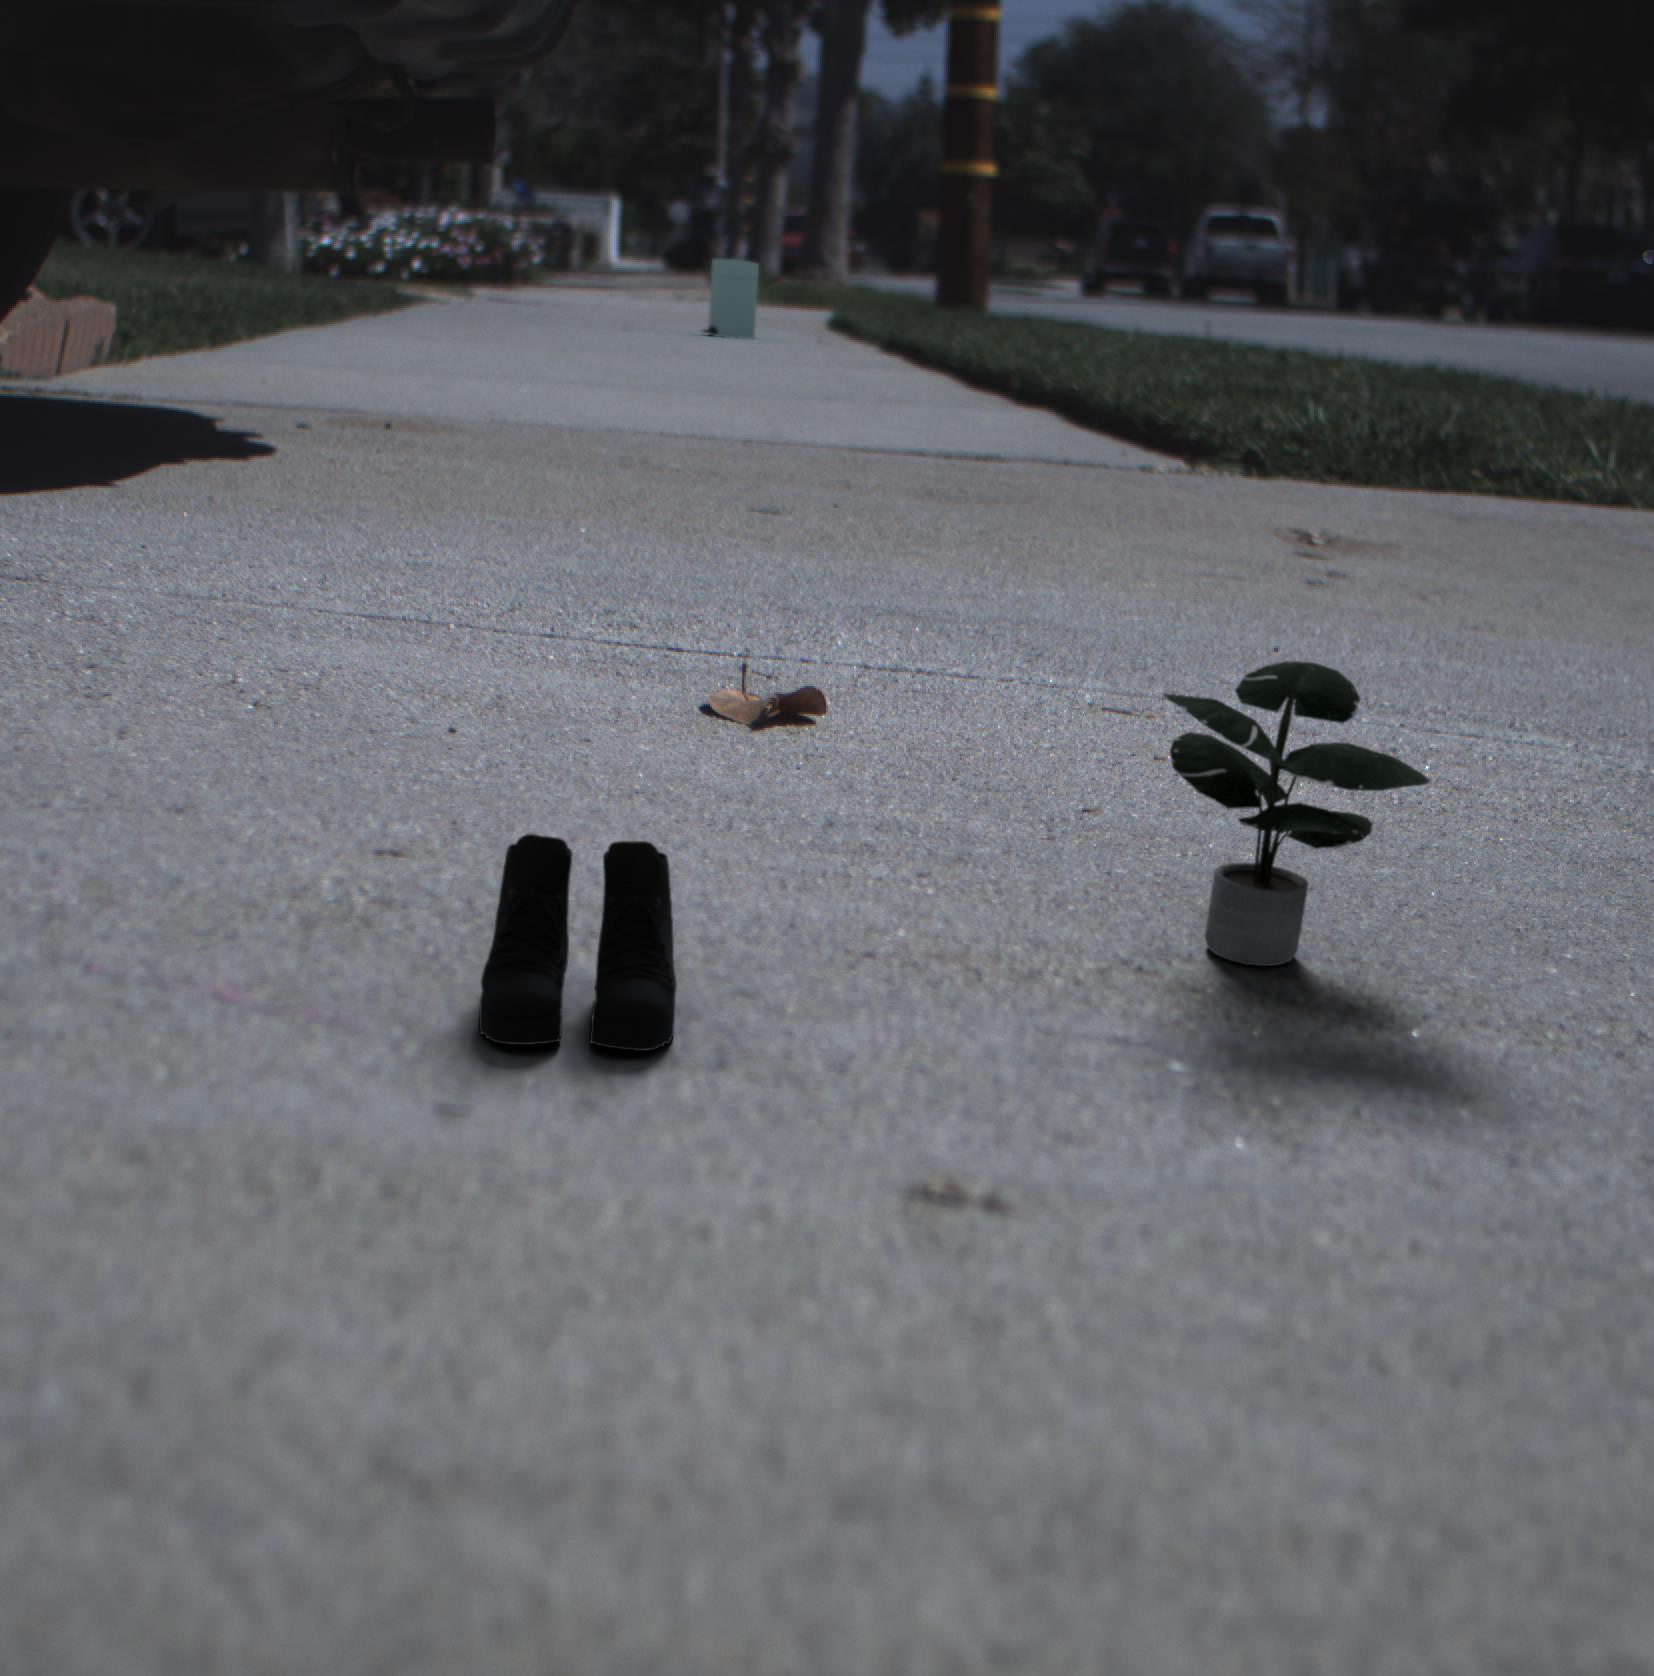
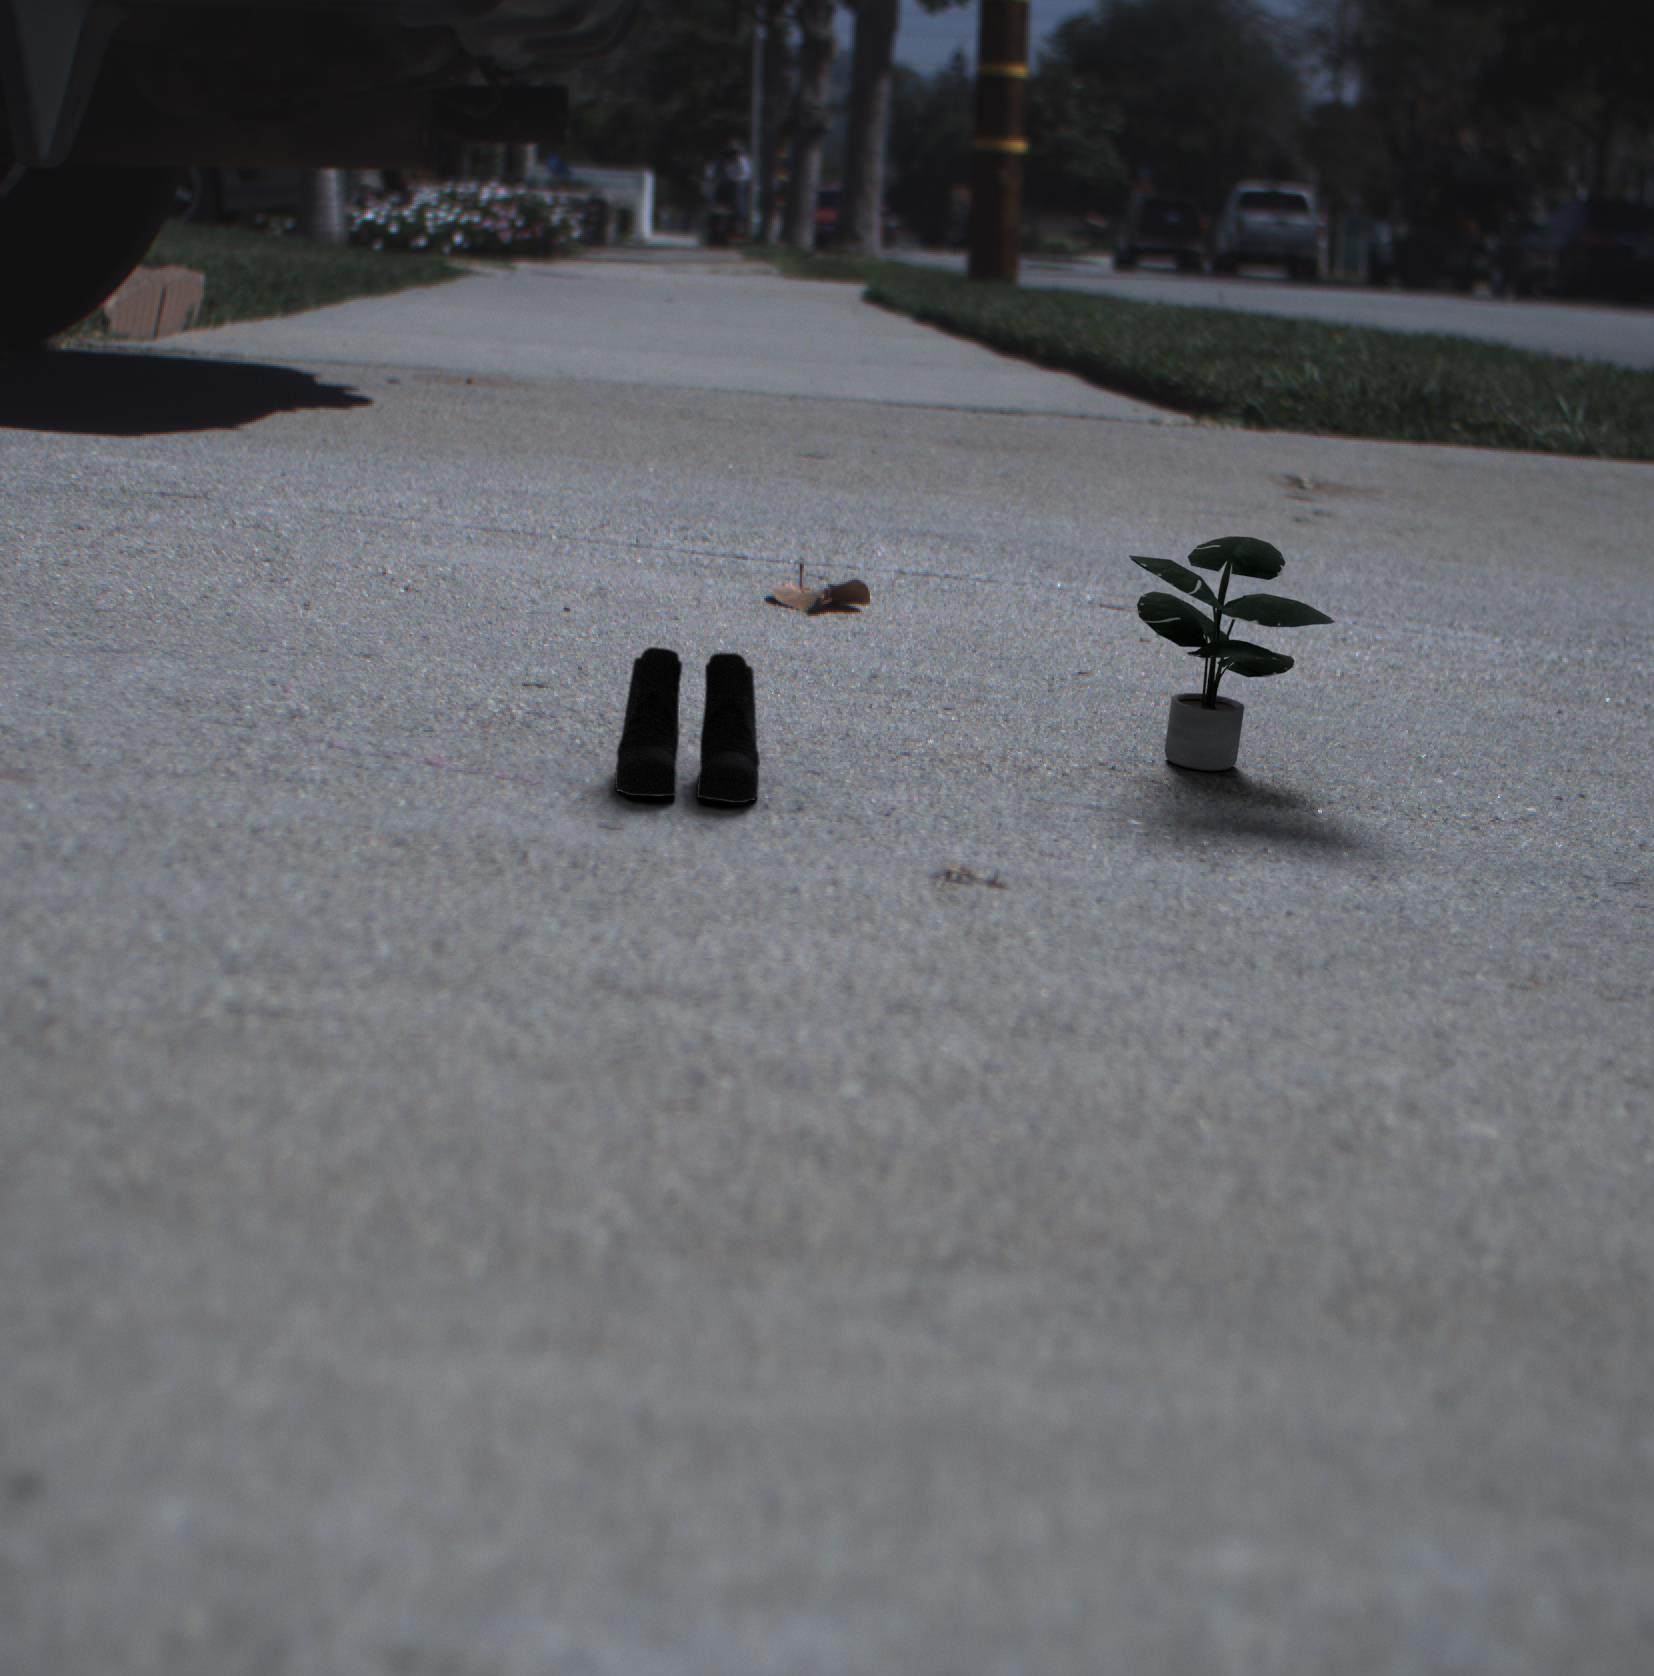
trash can: present [703,259,759,339] -> none [742,232,800,311]

